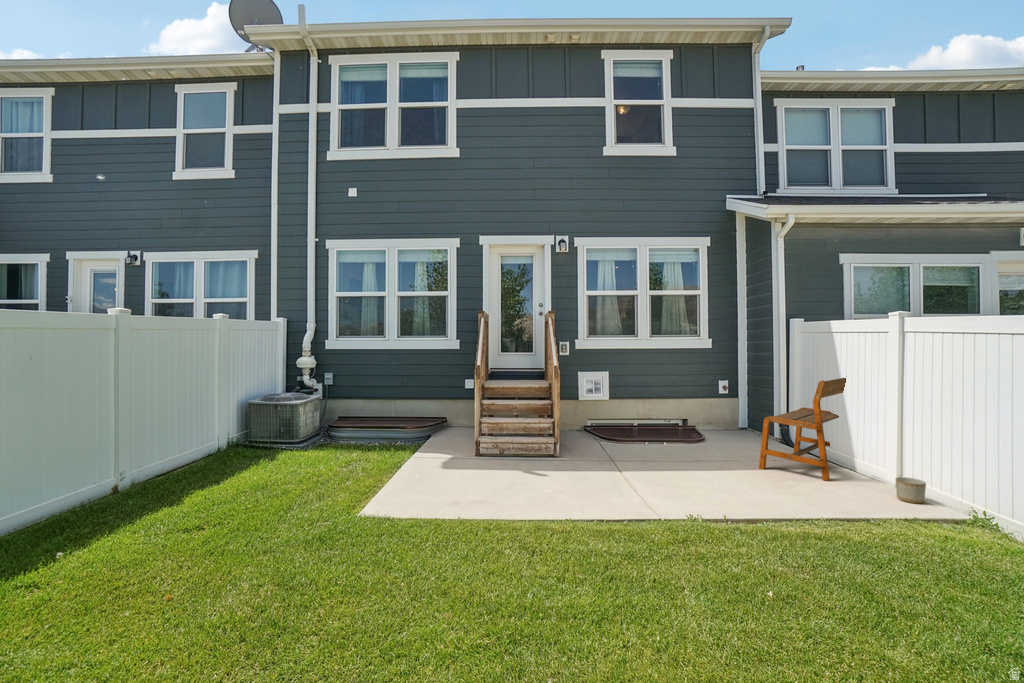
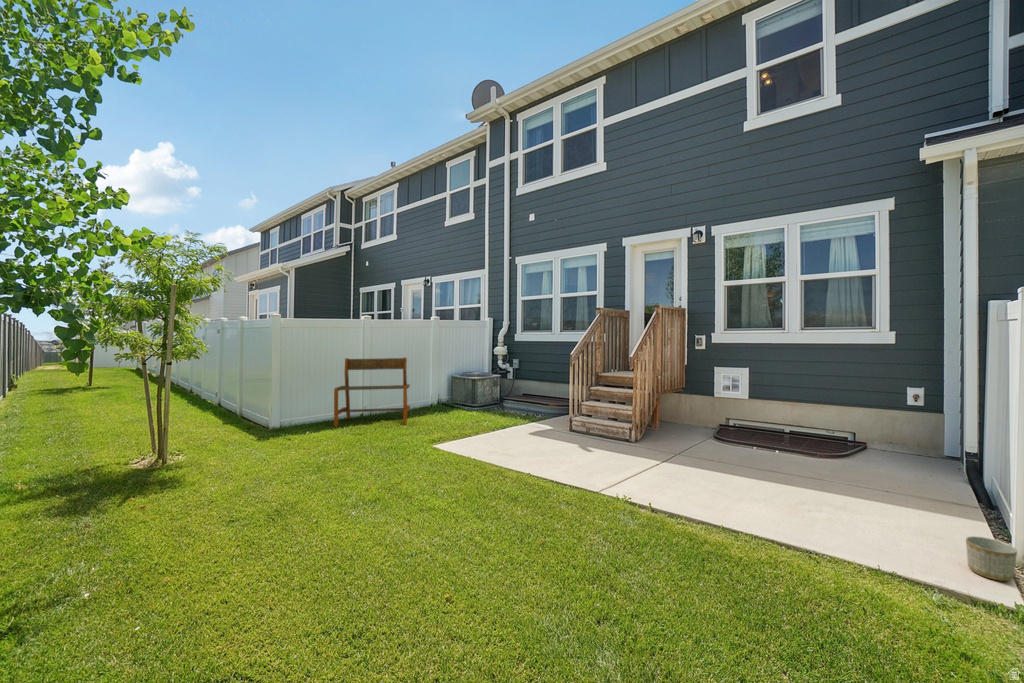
bench: present [759,378,846,481] -> present [334,358,410,427]

